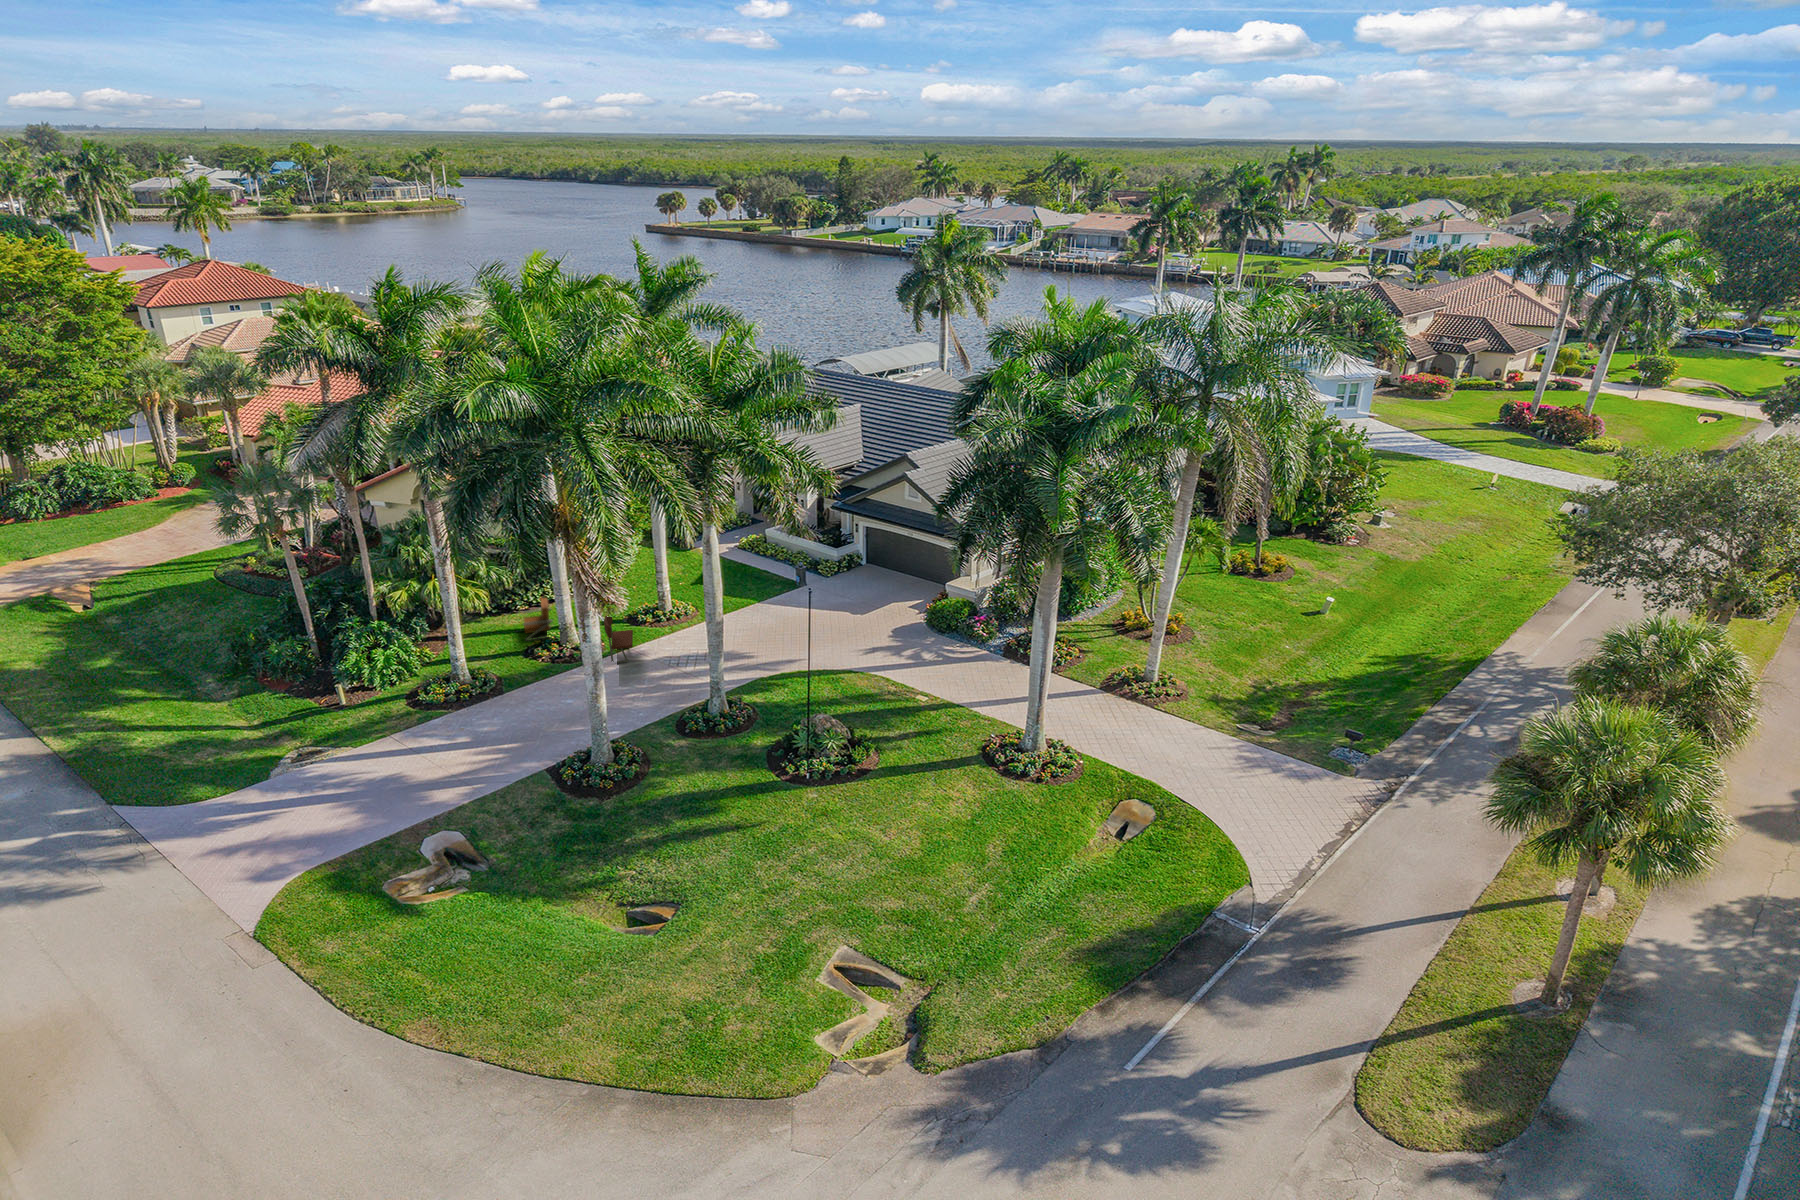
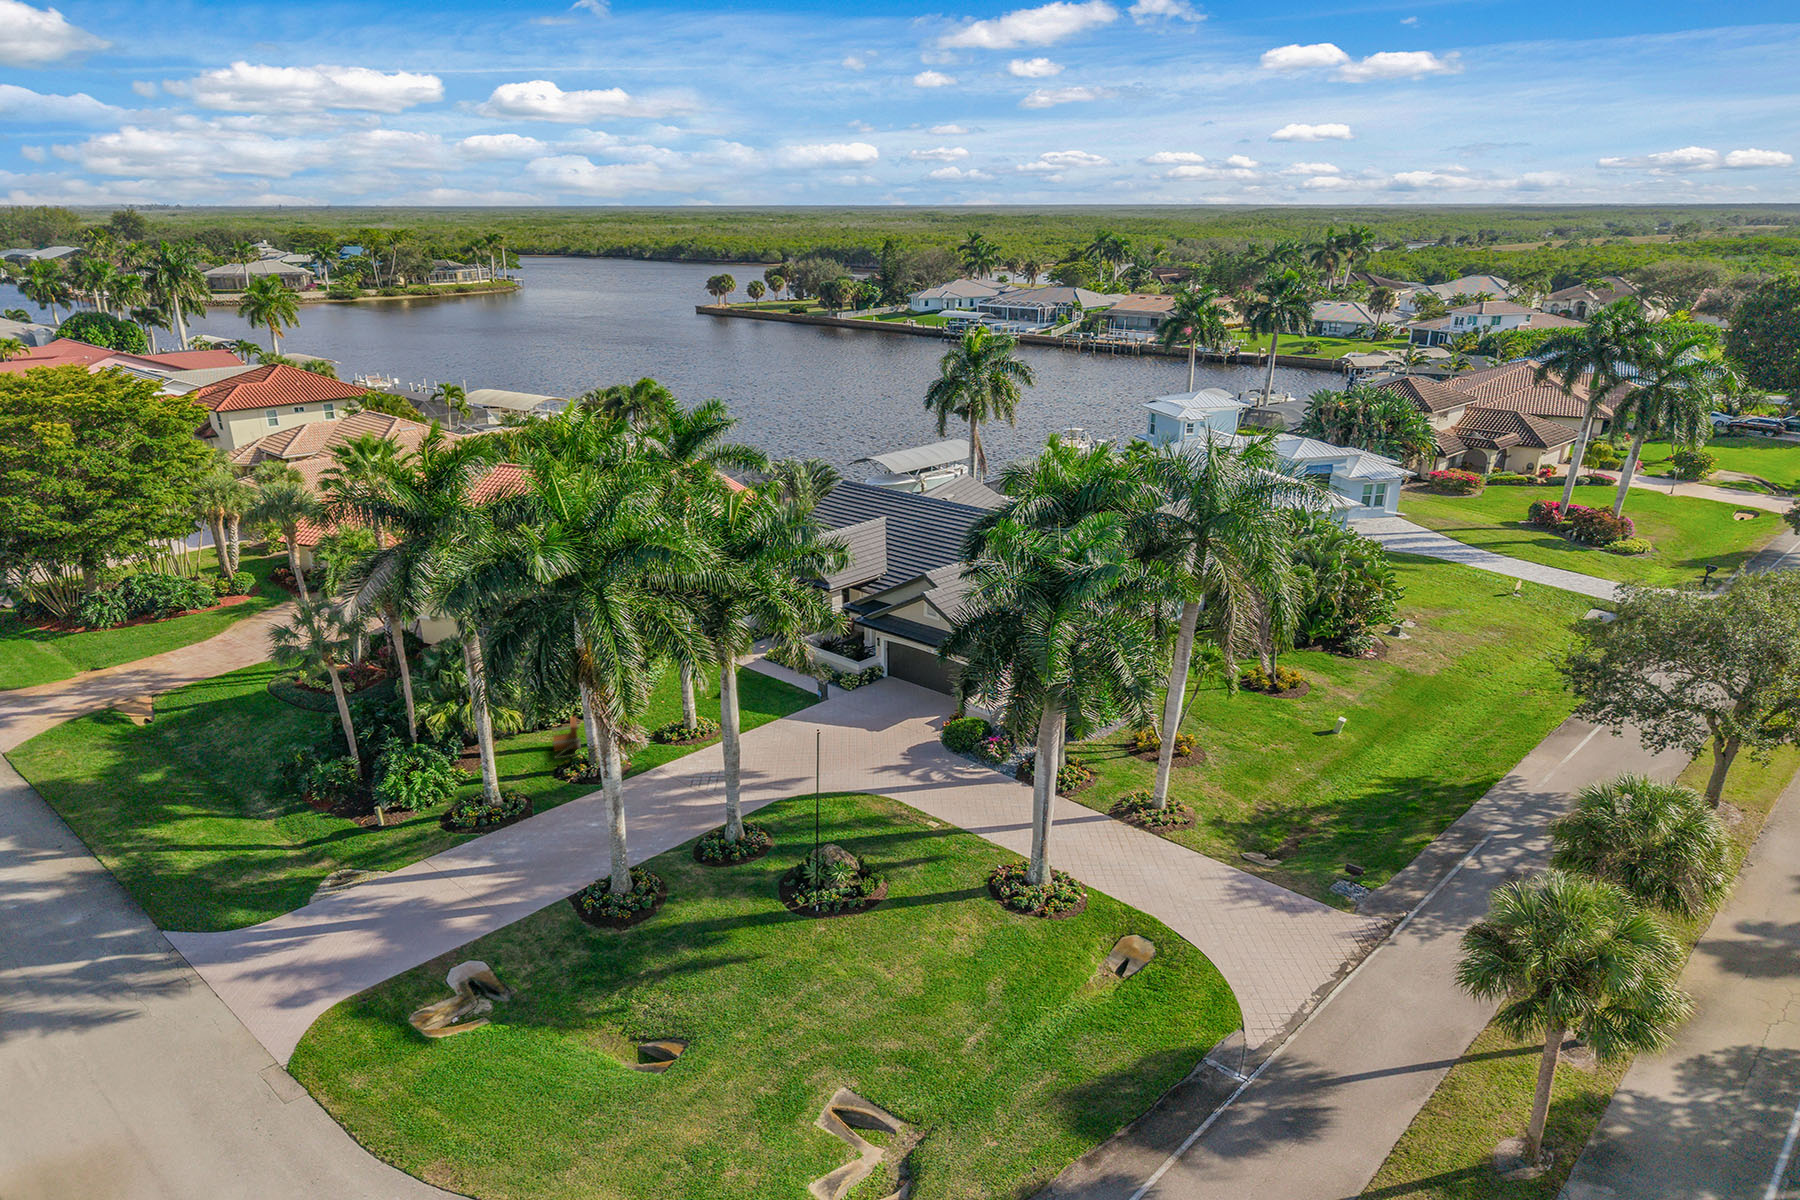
bench: present [604,616,633,663] -> none [629,733,656,784]

